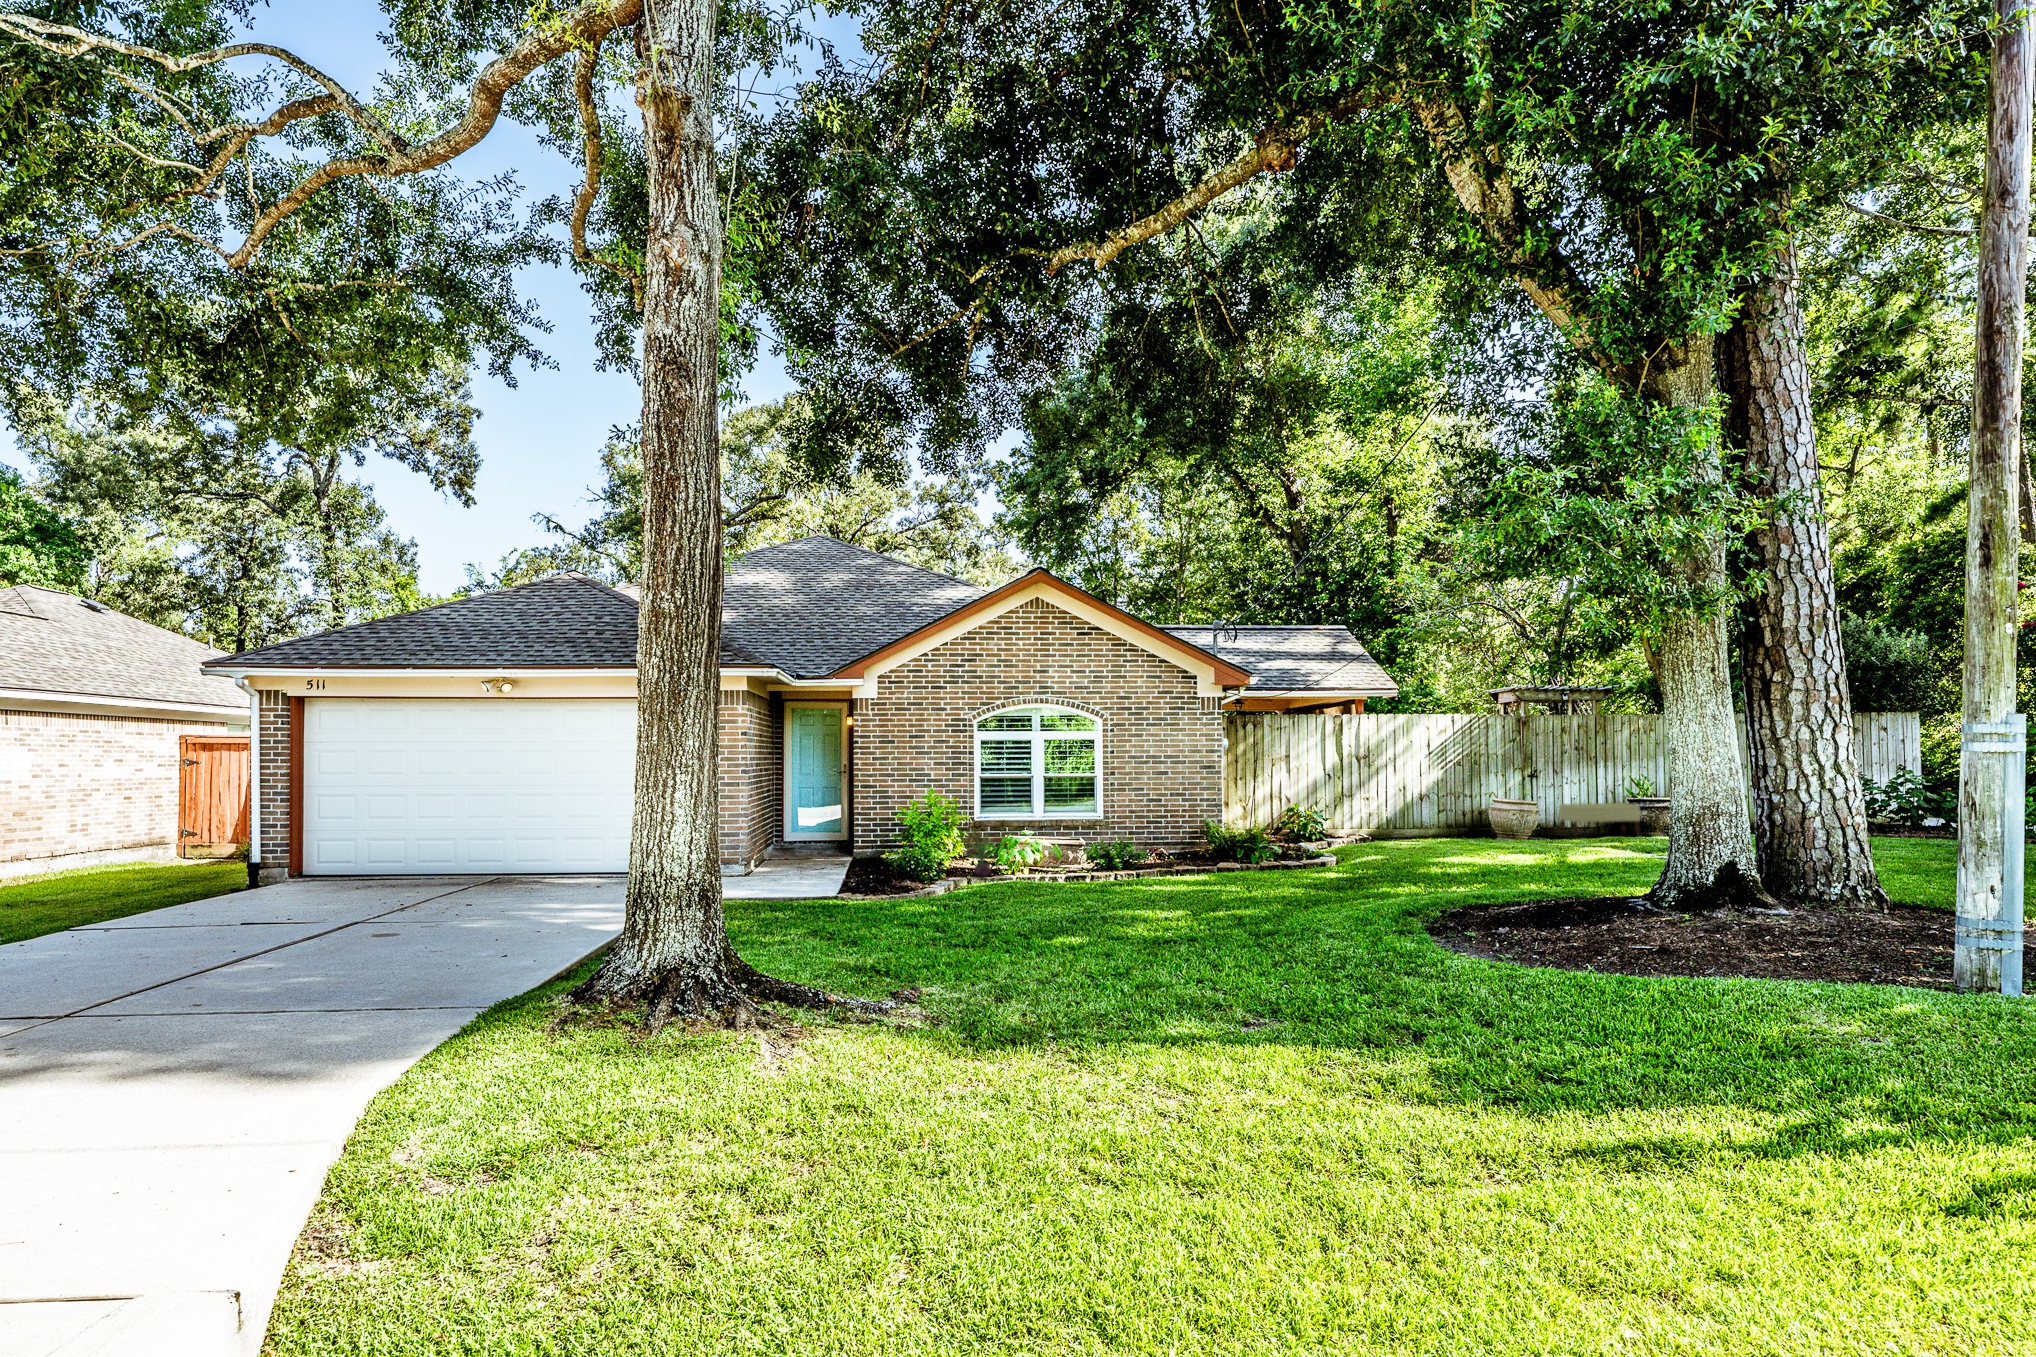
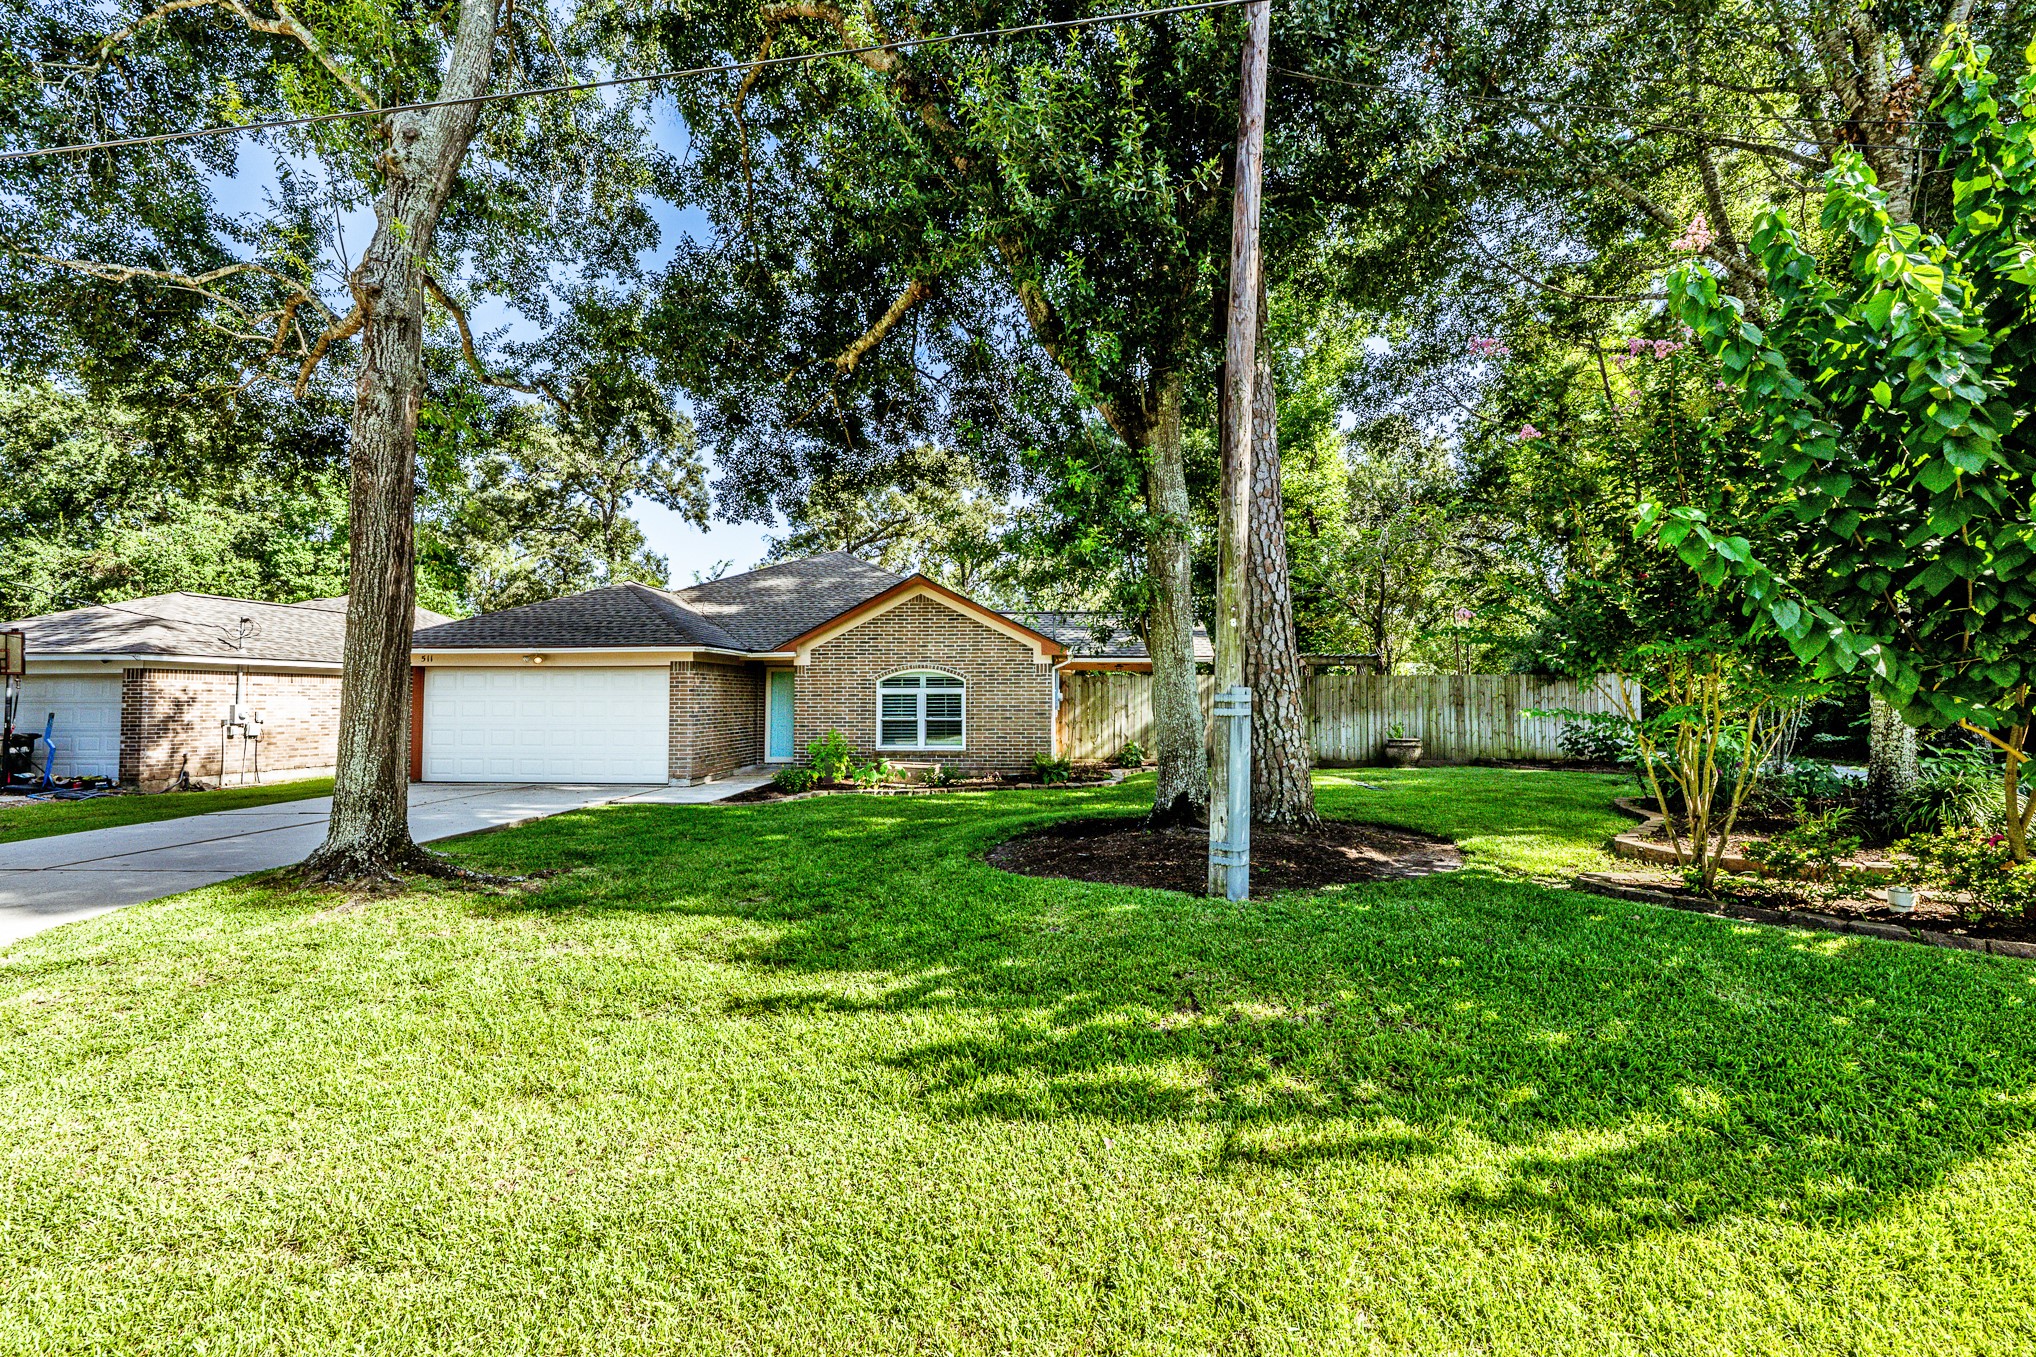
bench: present [1559,803,1640,836] -> none [1337,747,1401,774]

